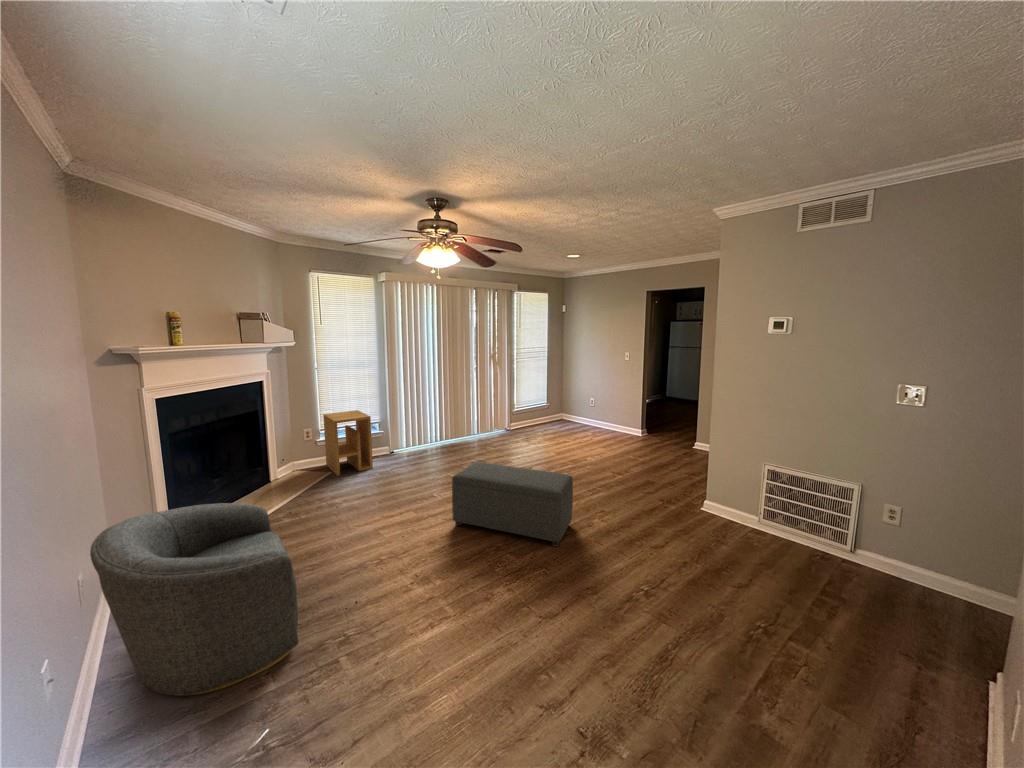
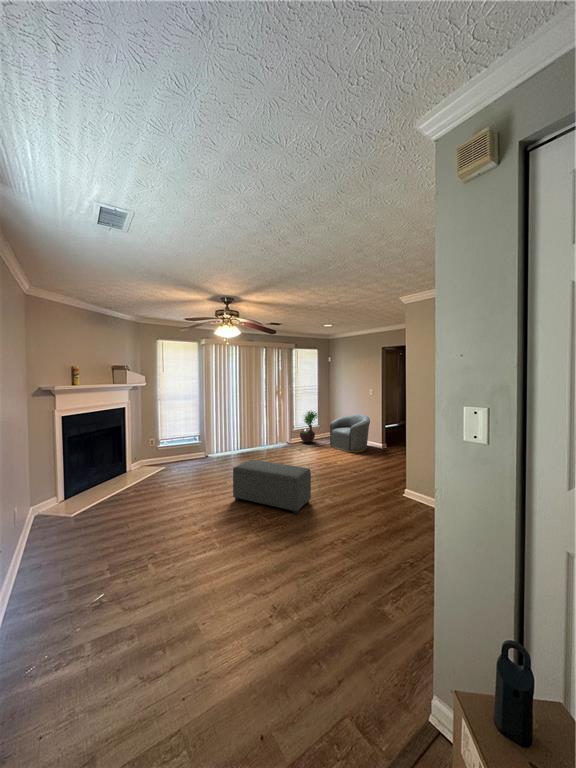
potted tree: none [523,380,552,428] -> present [300,411,318,443]
side table: present [323,410,373,476] -> none [162,427,191,470]
armchair: present [90,503,298,696] -> present [330,414,370,453]

